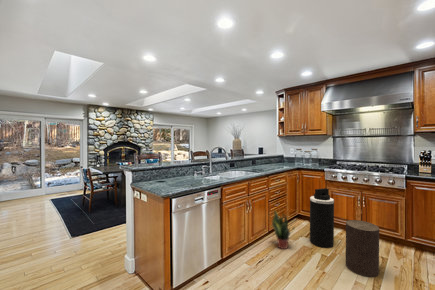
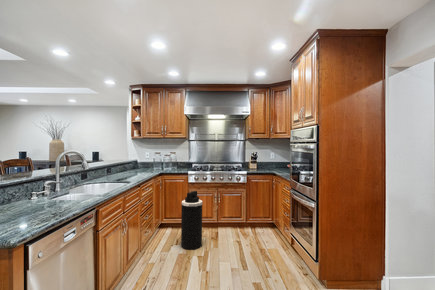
potted plant: present [272,211,294,249] -> none [146,223,173,265]
stool: present [346,220,379,277] -> none [218,215,241,262]

